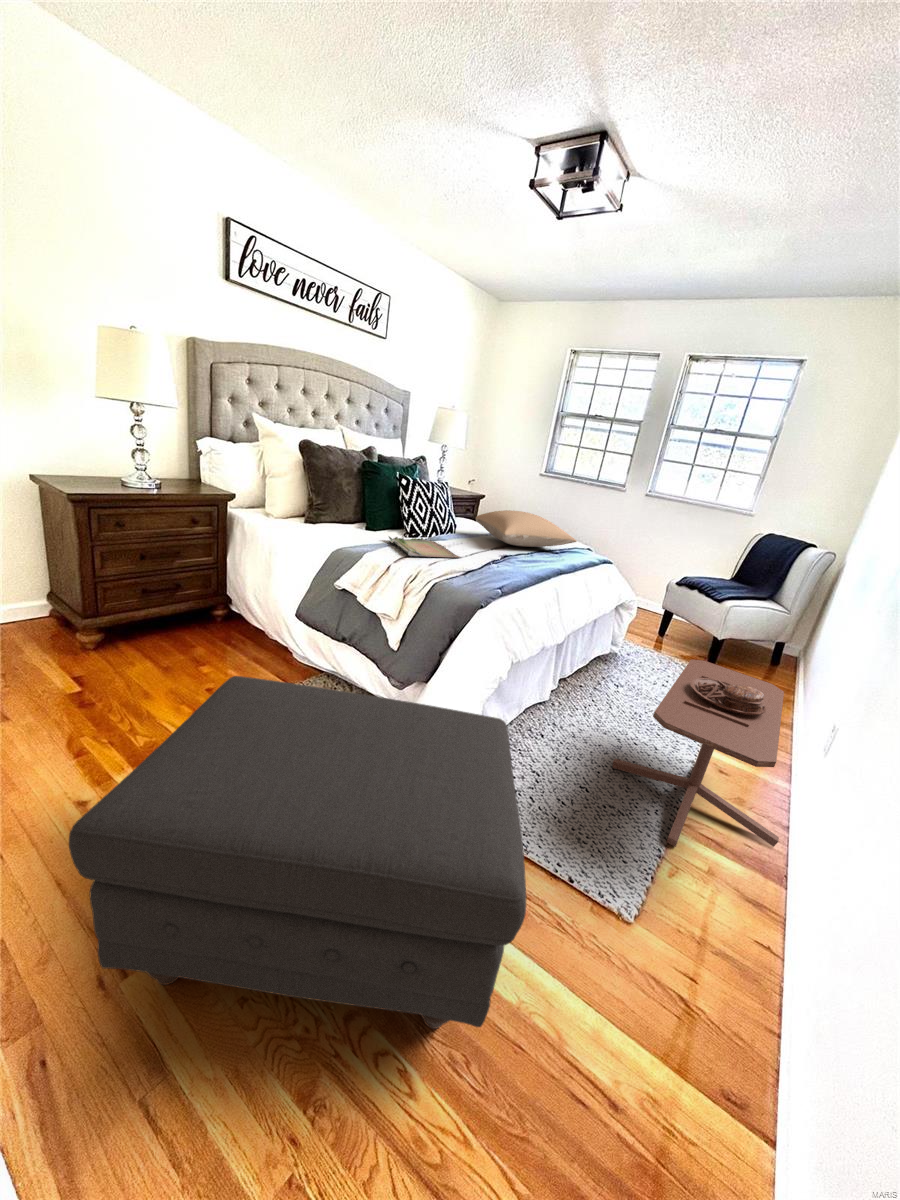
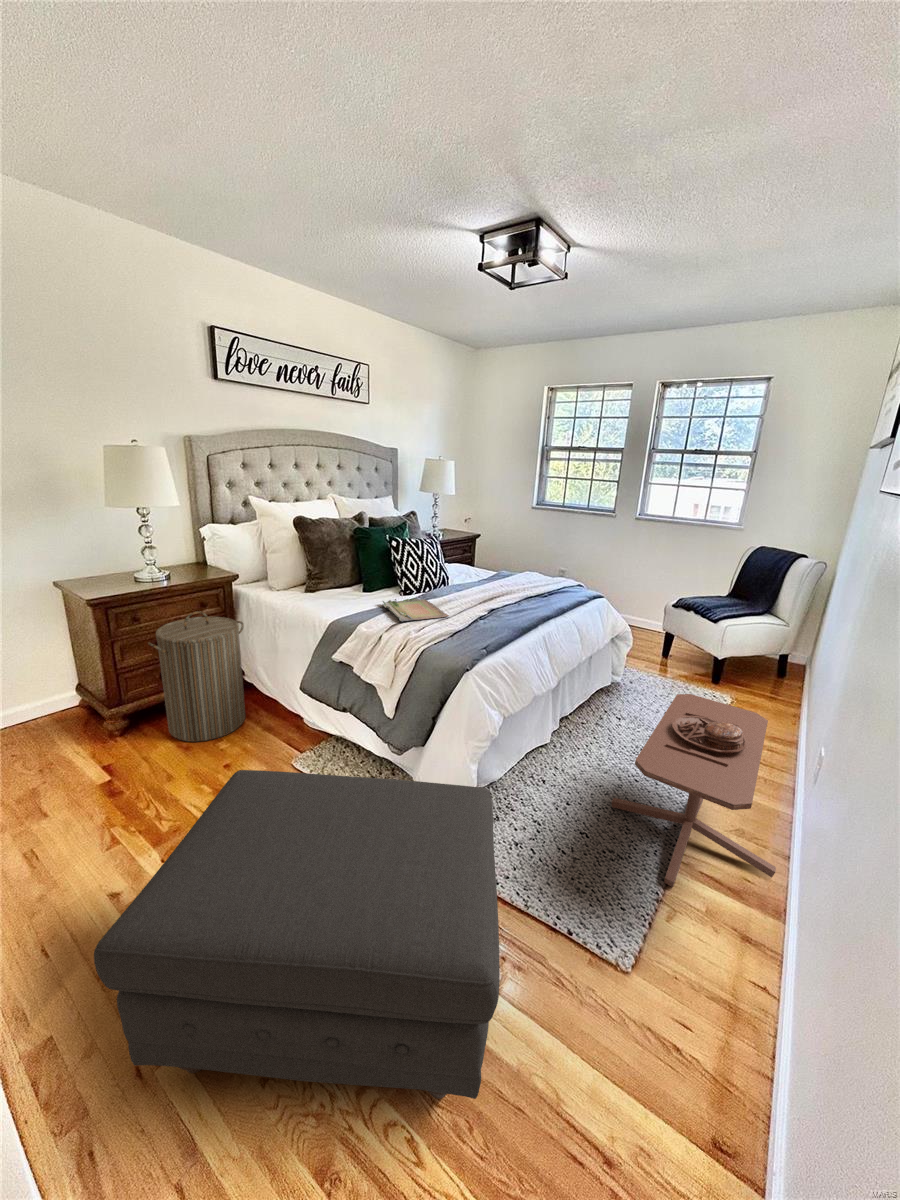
pillow: present [476,510,576,547] -> none [465,560,561,594]
laundry hamper: none [131,524,236,664] -> present [148,611,245,742]

